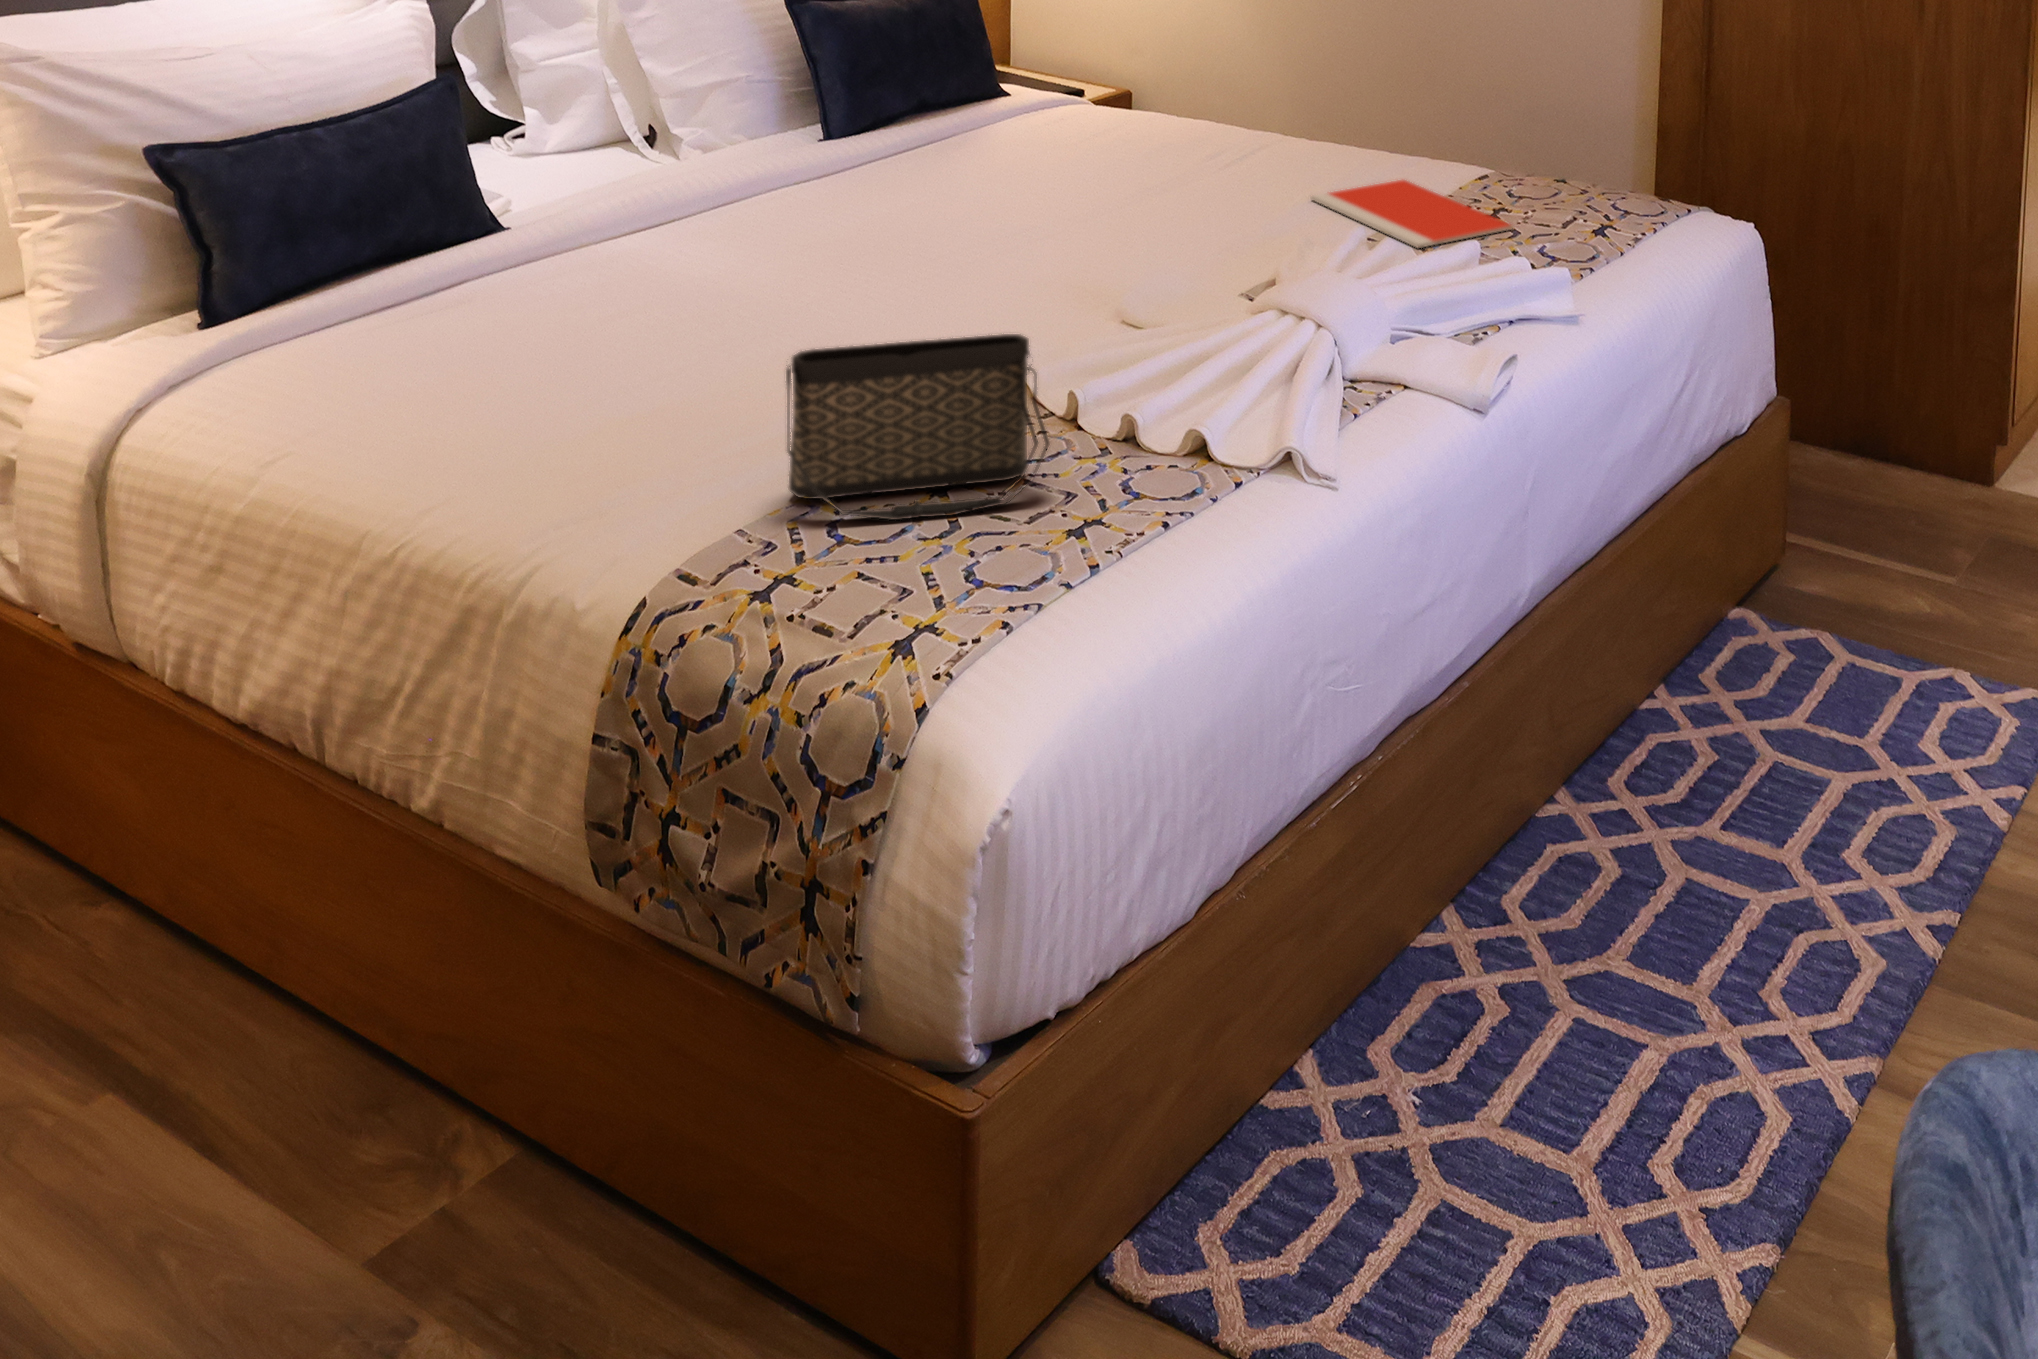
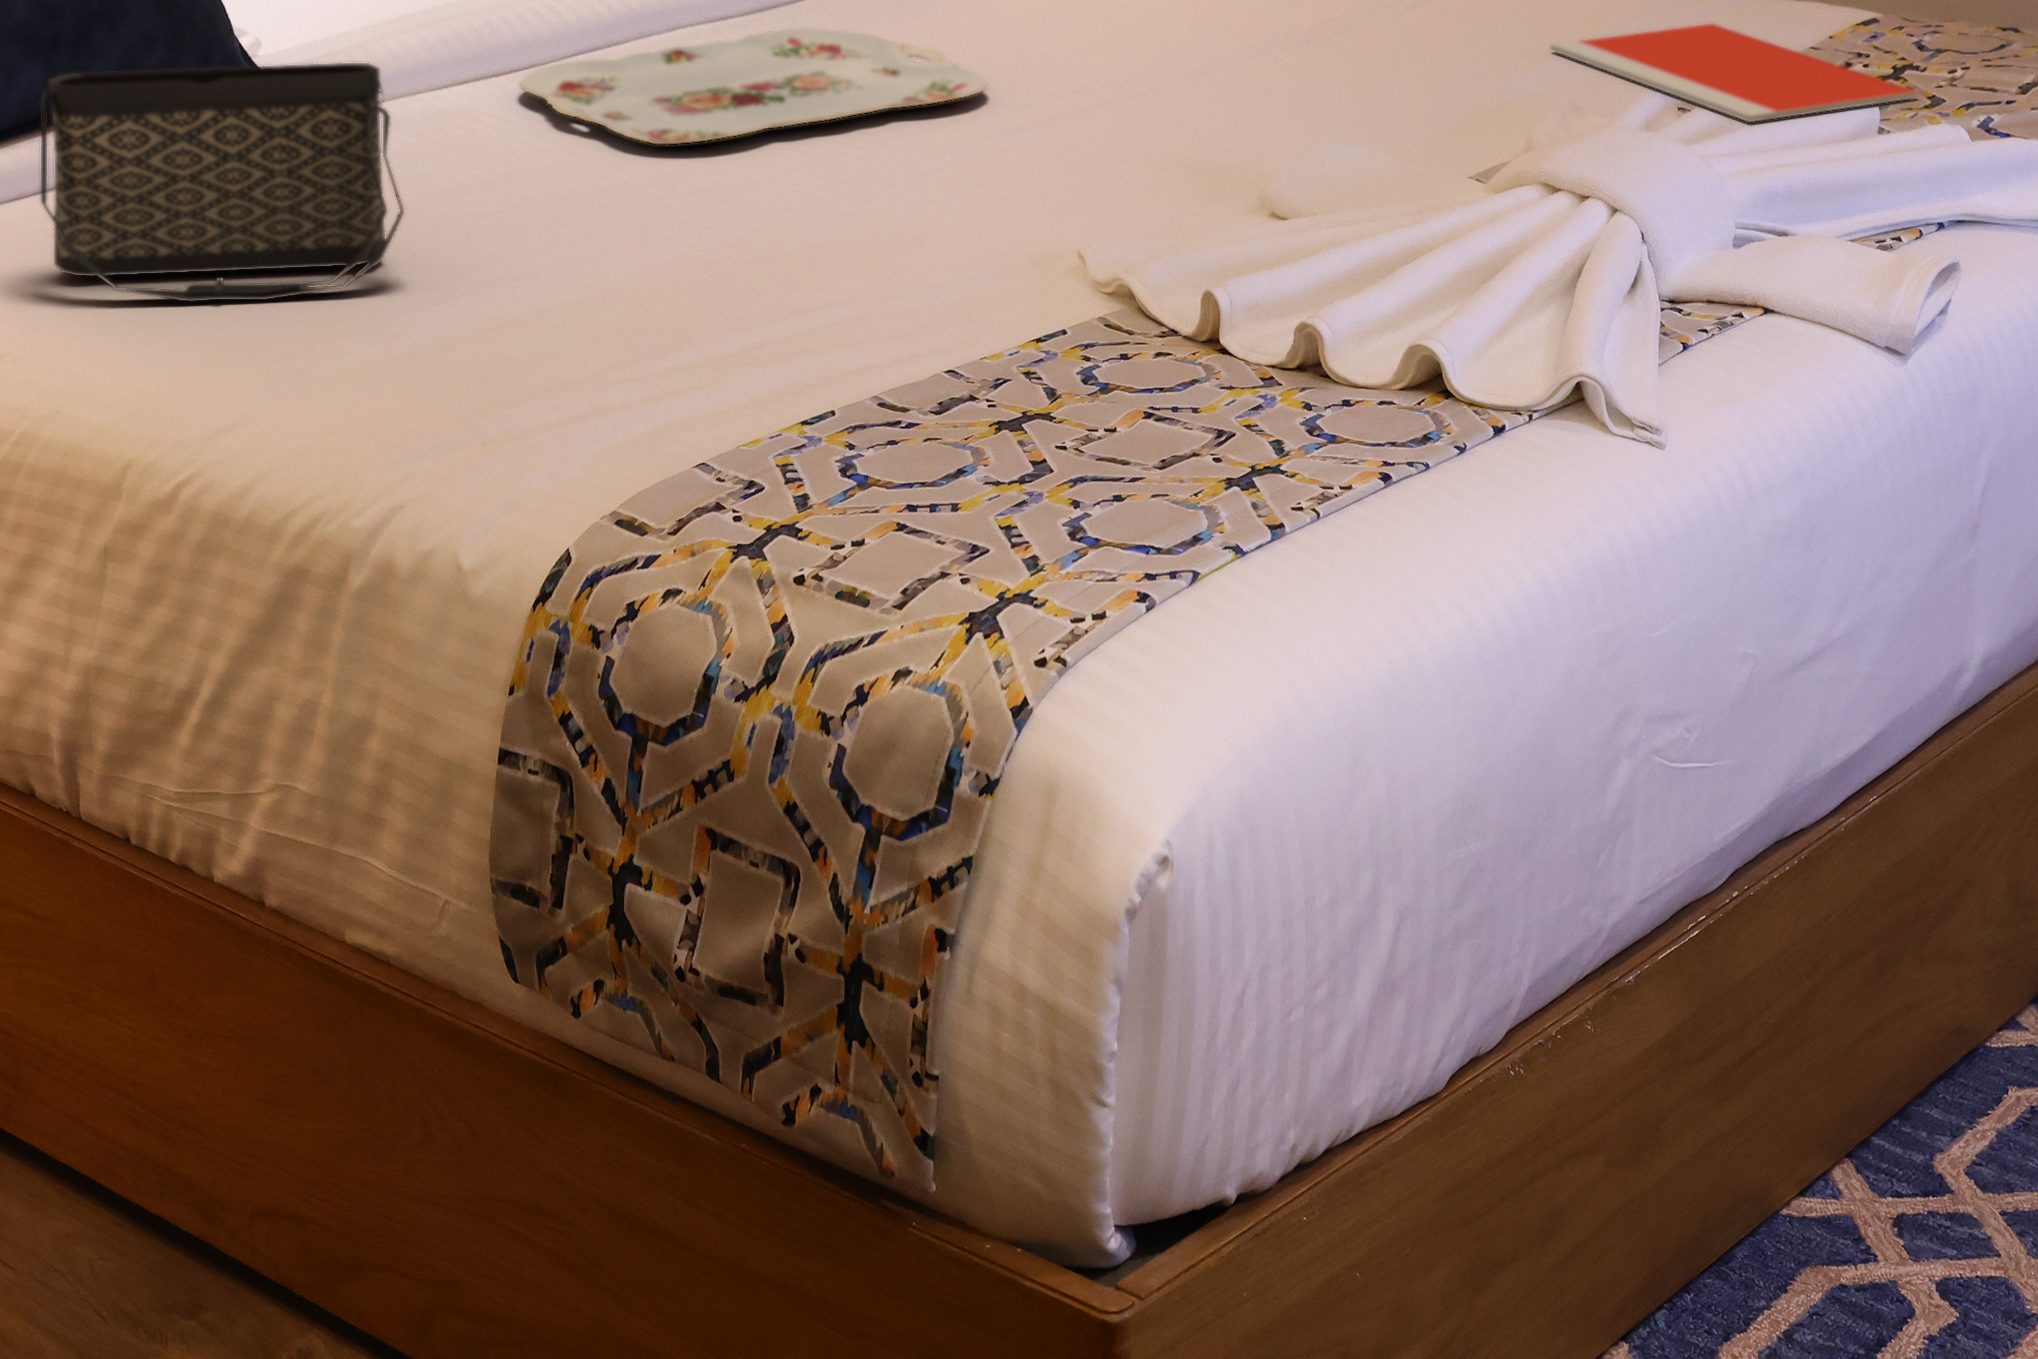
serving tray: none [675,192,972,280] -> present [520,28,988,144]
handbag: present [786,334,1049,520] -> present [41,63,404,302]

